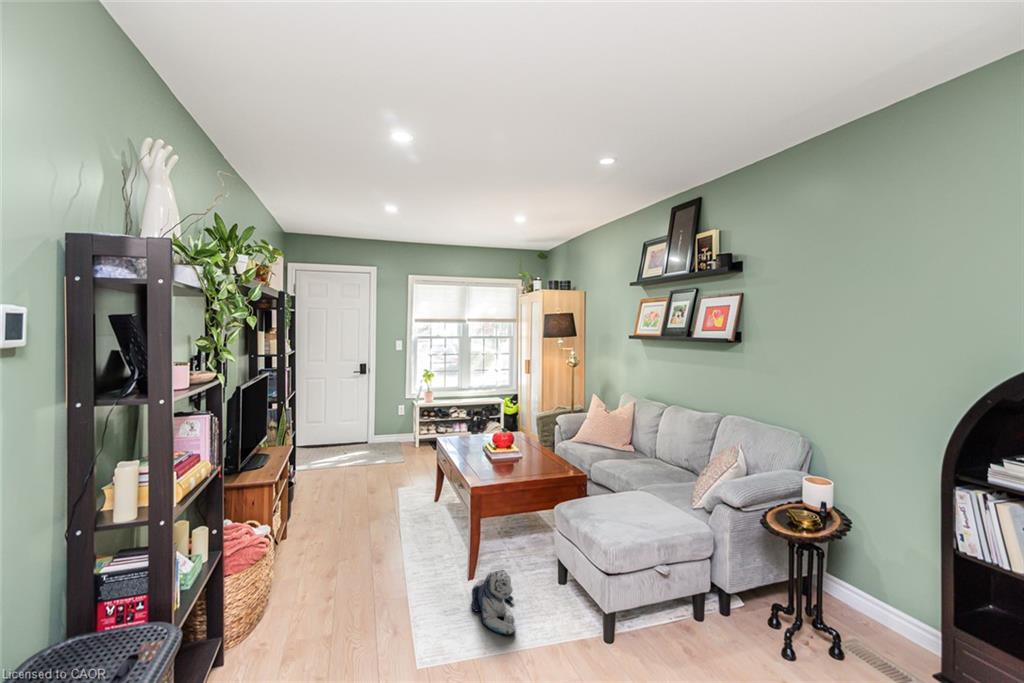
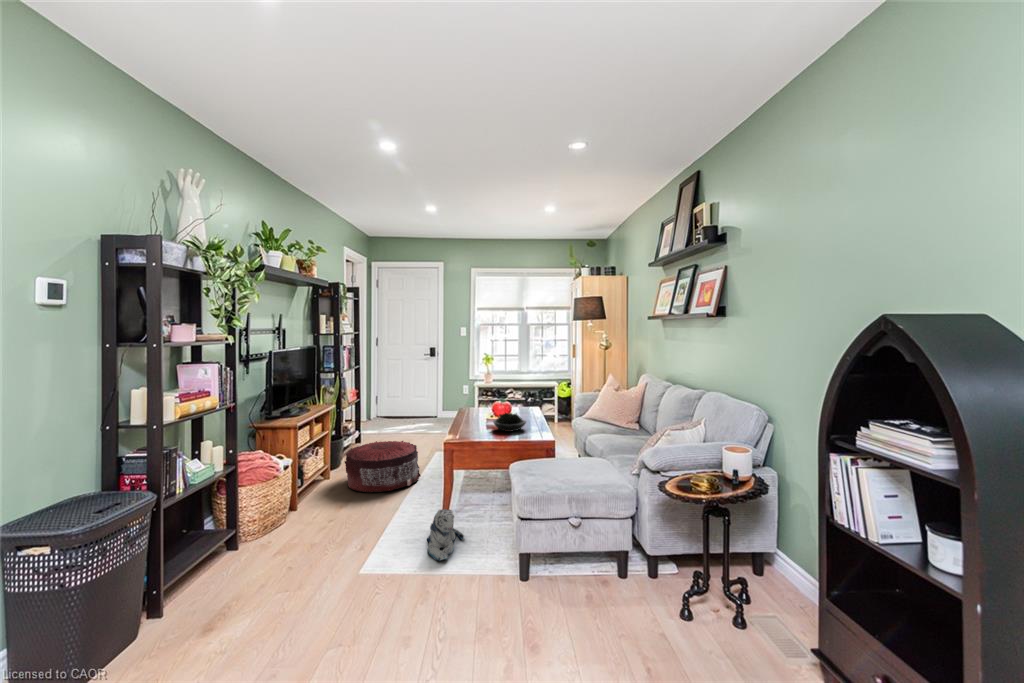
succulent plant: none [505,445,542,467] -> present [493,413,526,432]
pouf: none [314,481,405,552] -> present [345,441,421,492]

